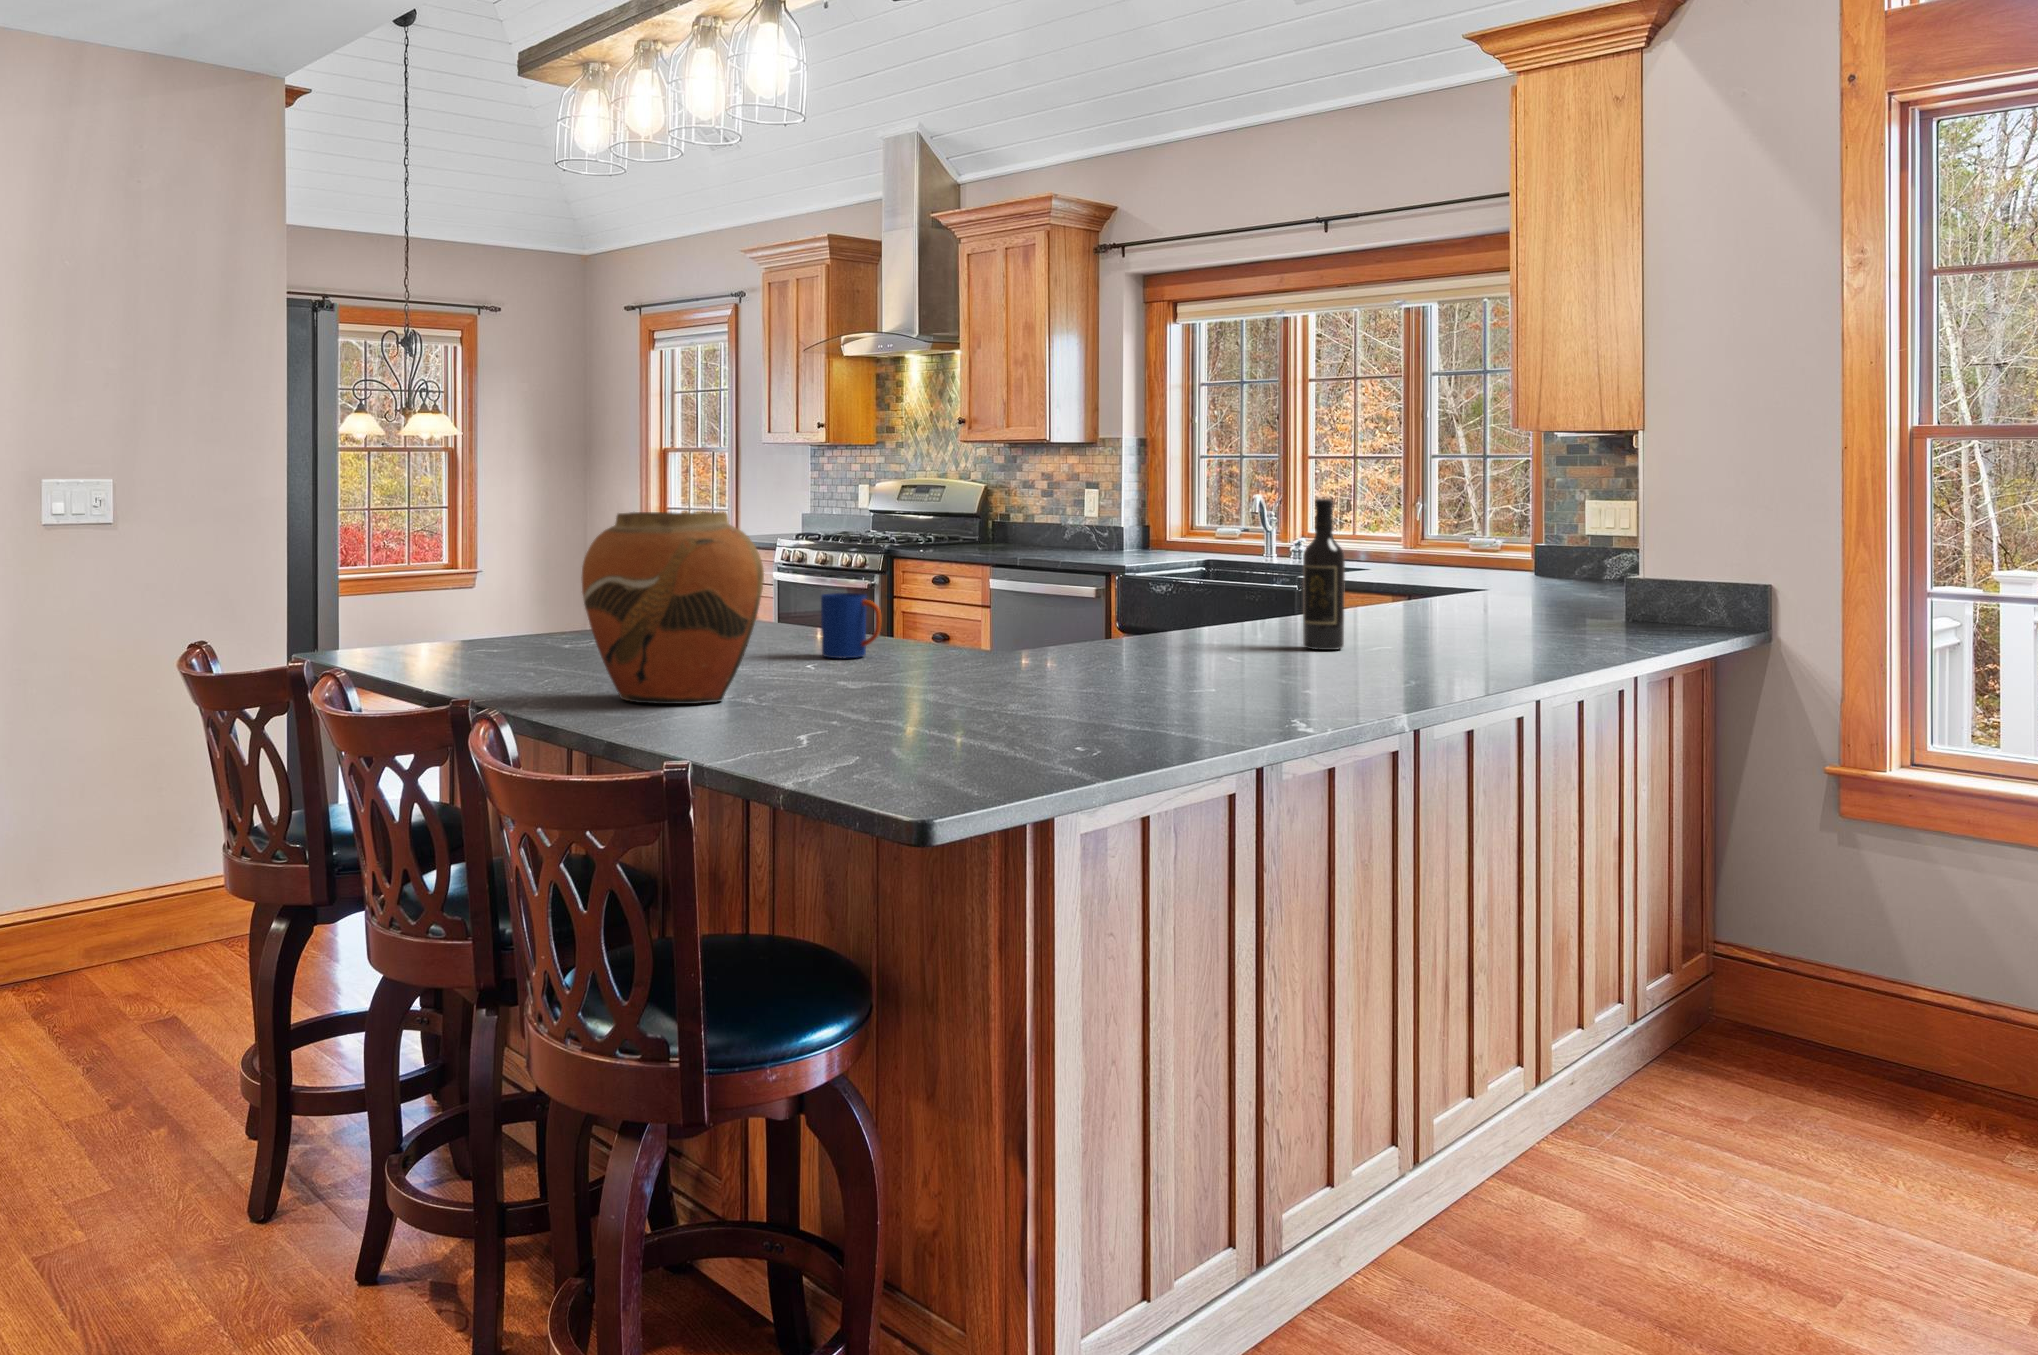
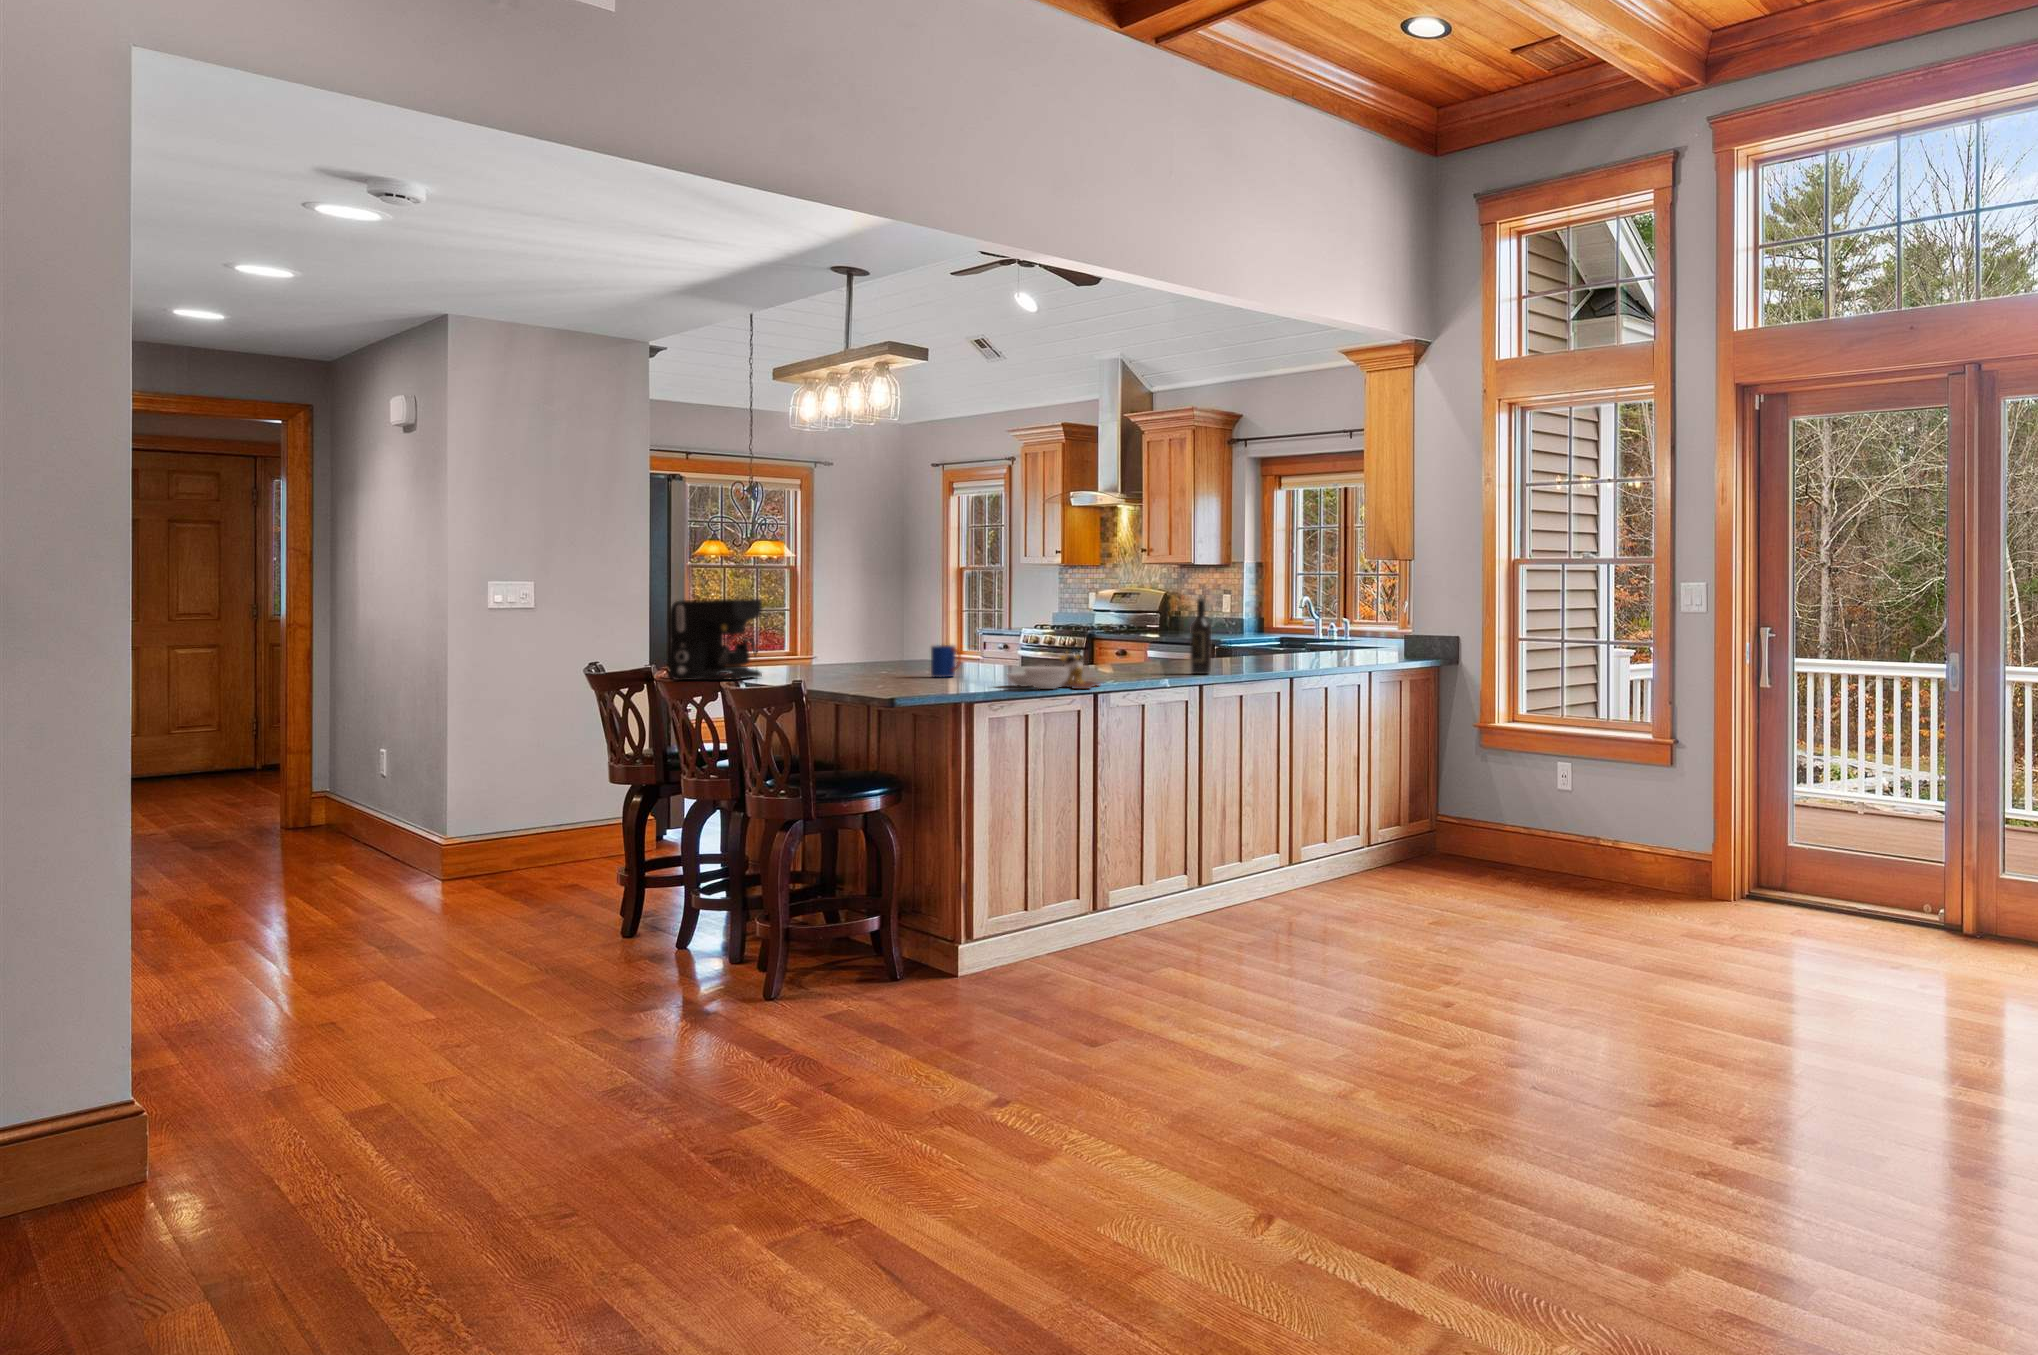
coffee maker: none [341,504,507,666] -> present [667,599,762,680]
vase: present [581,512,764,704] -> none [782,602,871,689]
cutting board: none [1041,614,1254,710] -> present [1006,653,1099,689]

